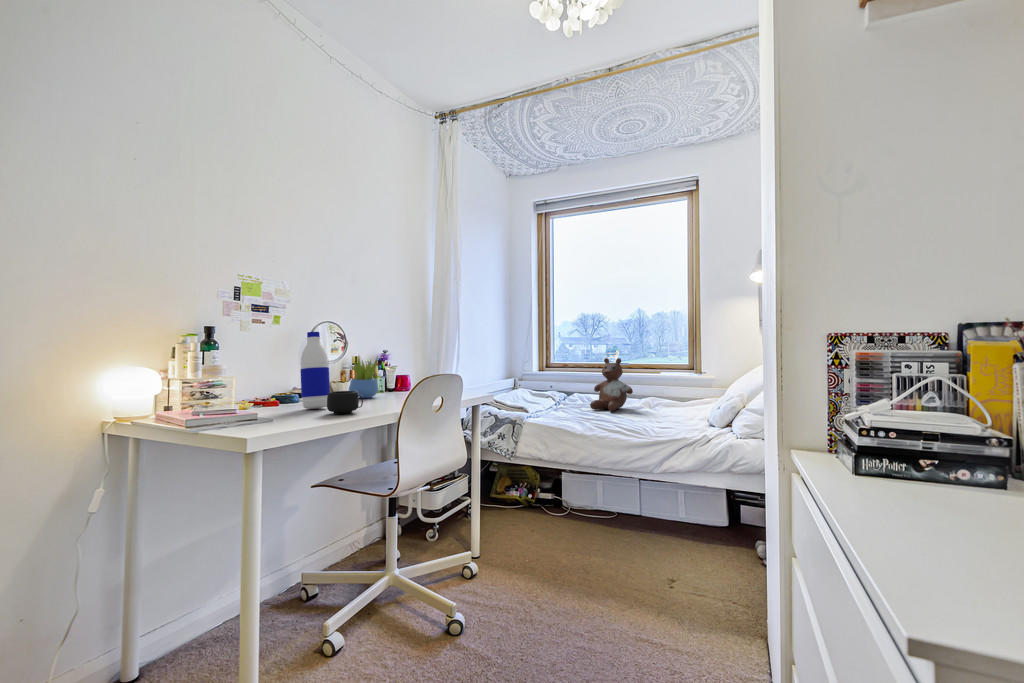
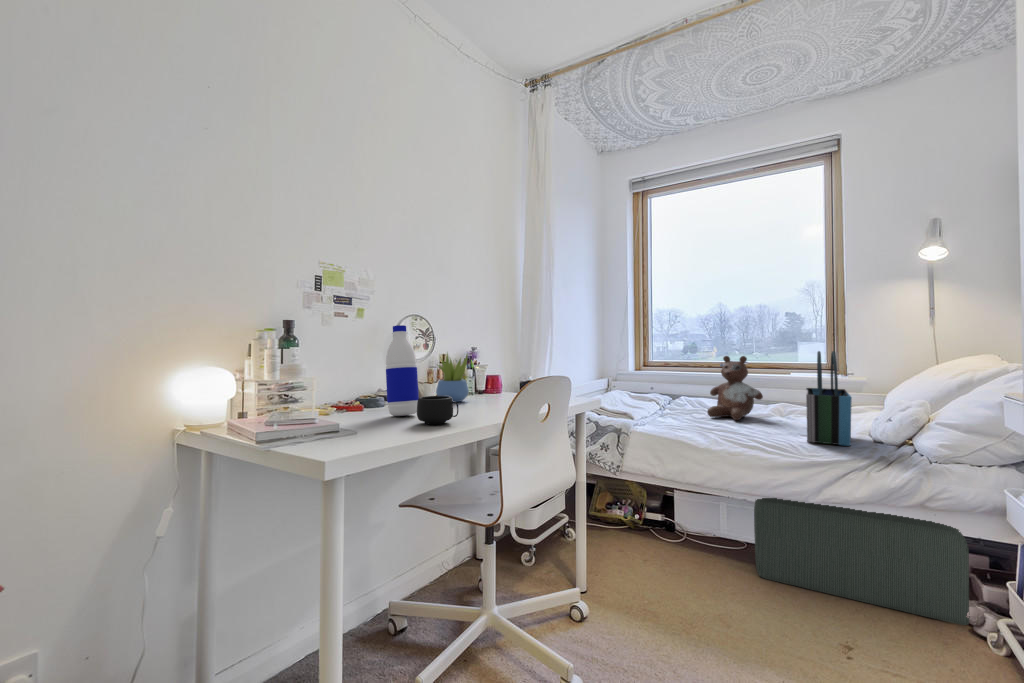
tote bag: none [655,354,688,428] -> present [806,351,852,446]
pouf: none [616,466,755,555] -> present [754,498,969,625]

